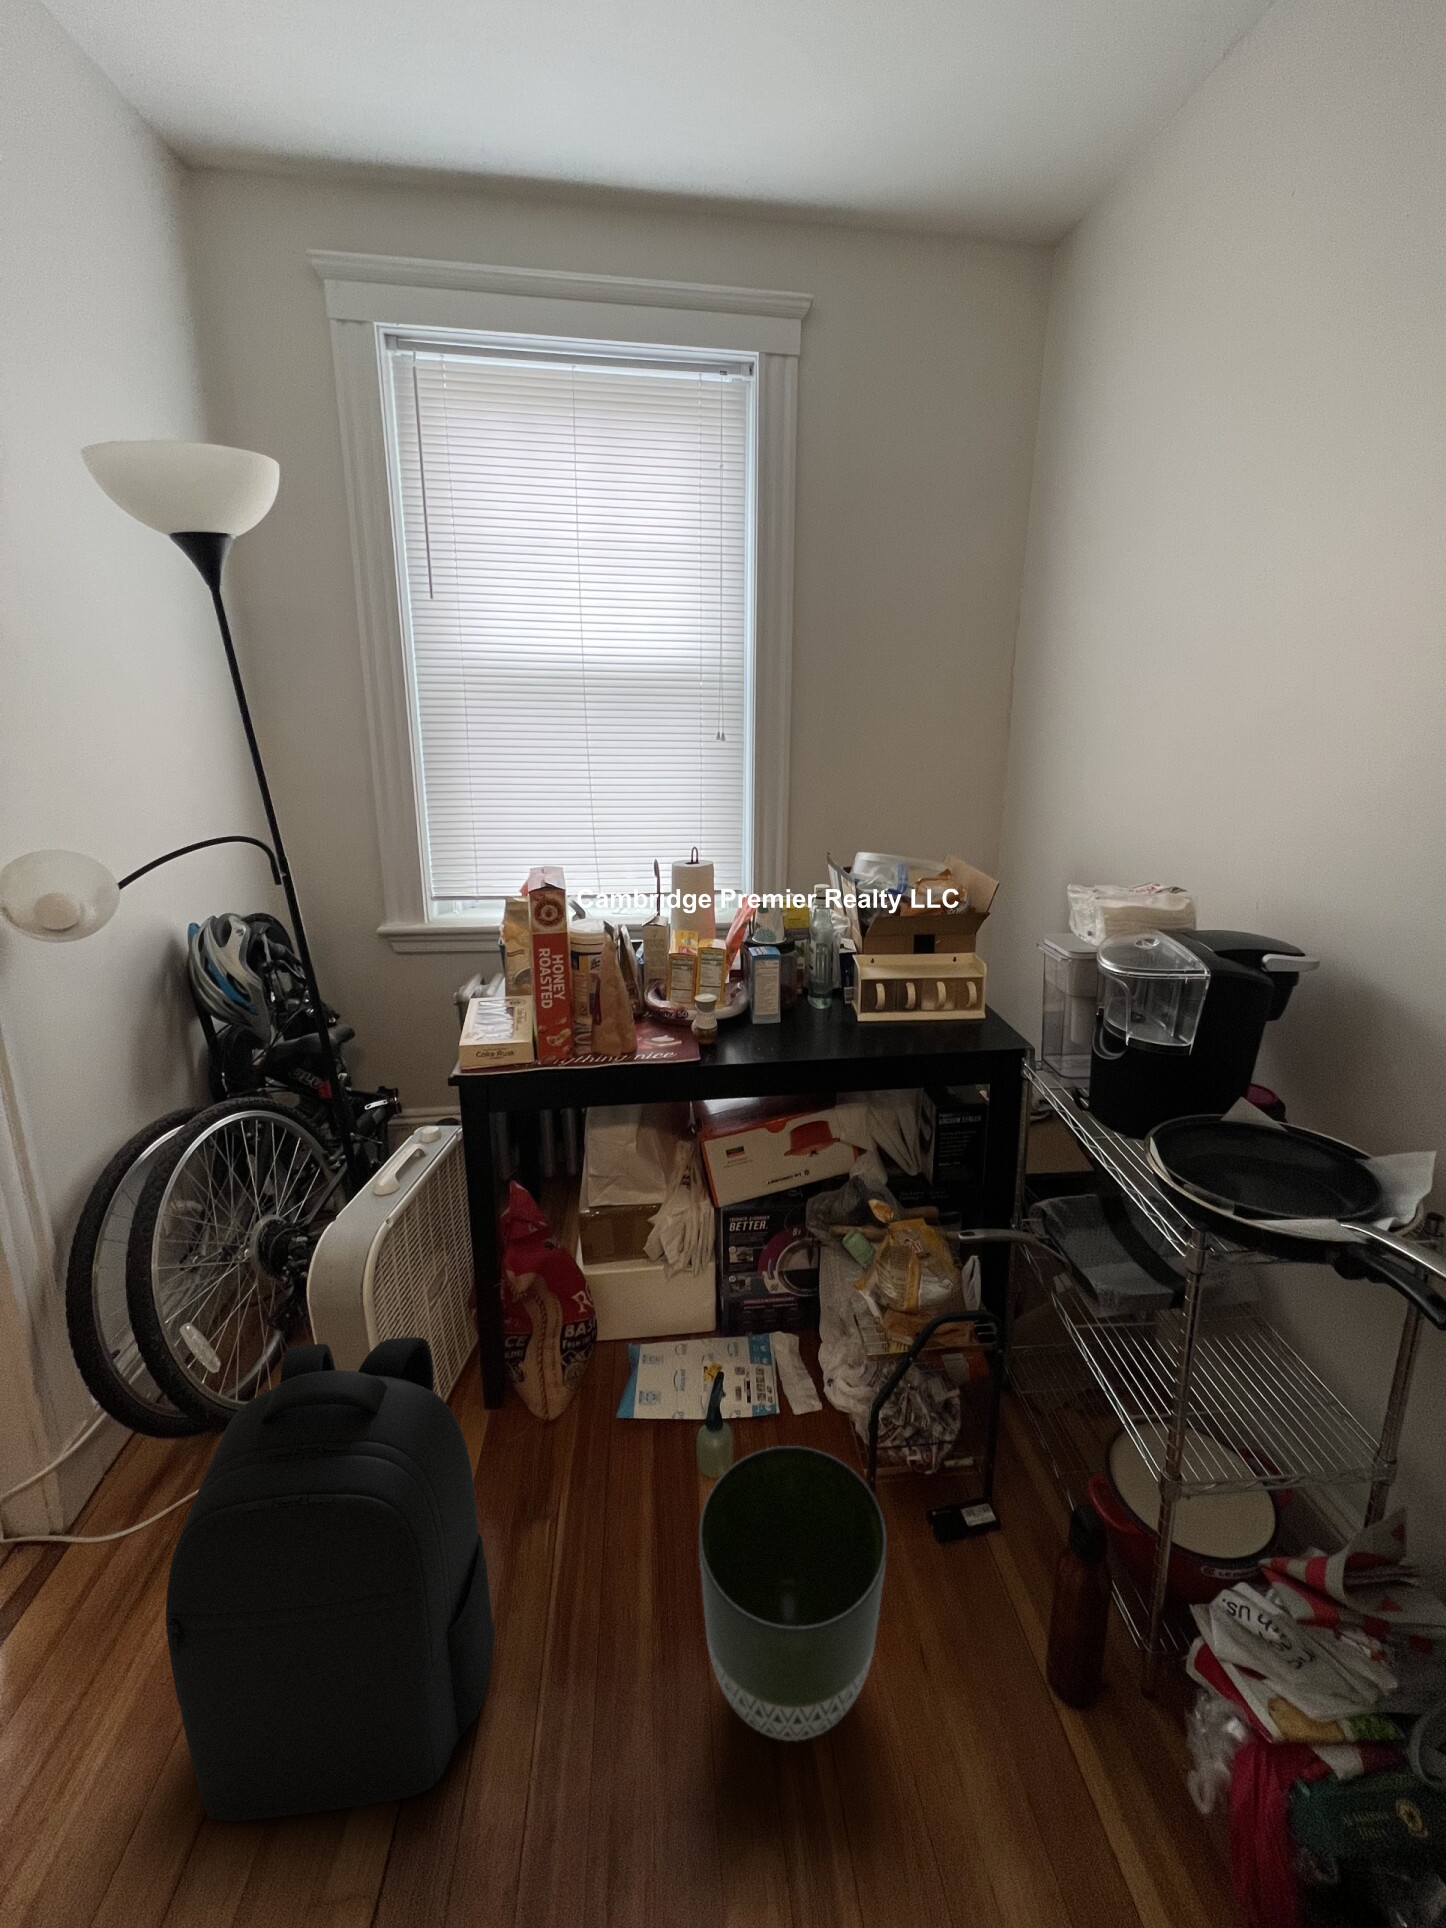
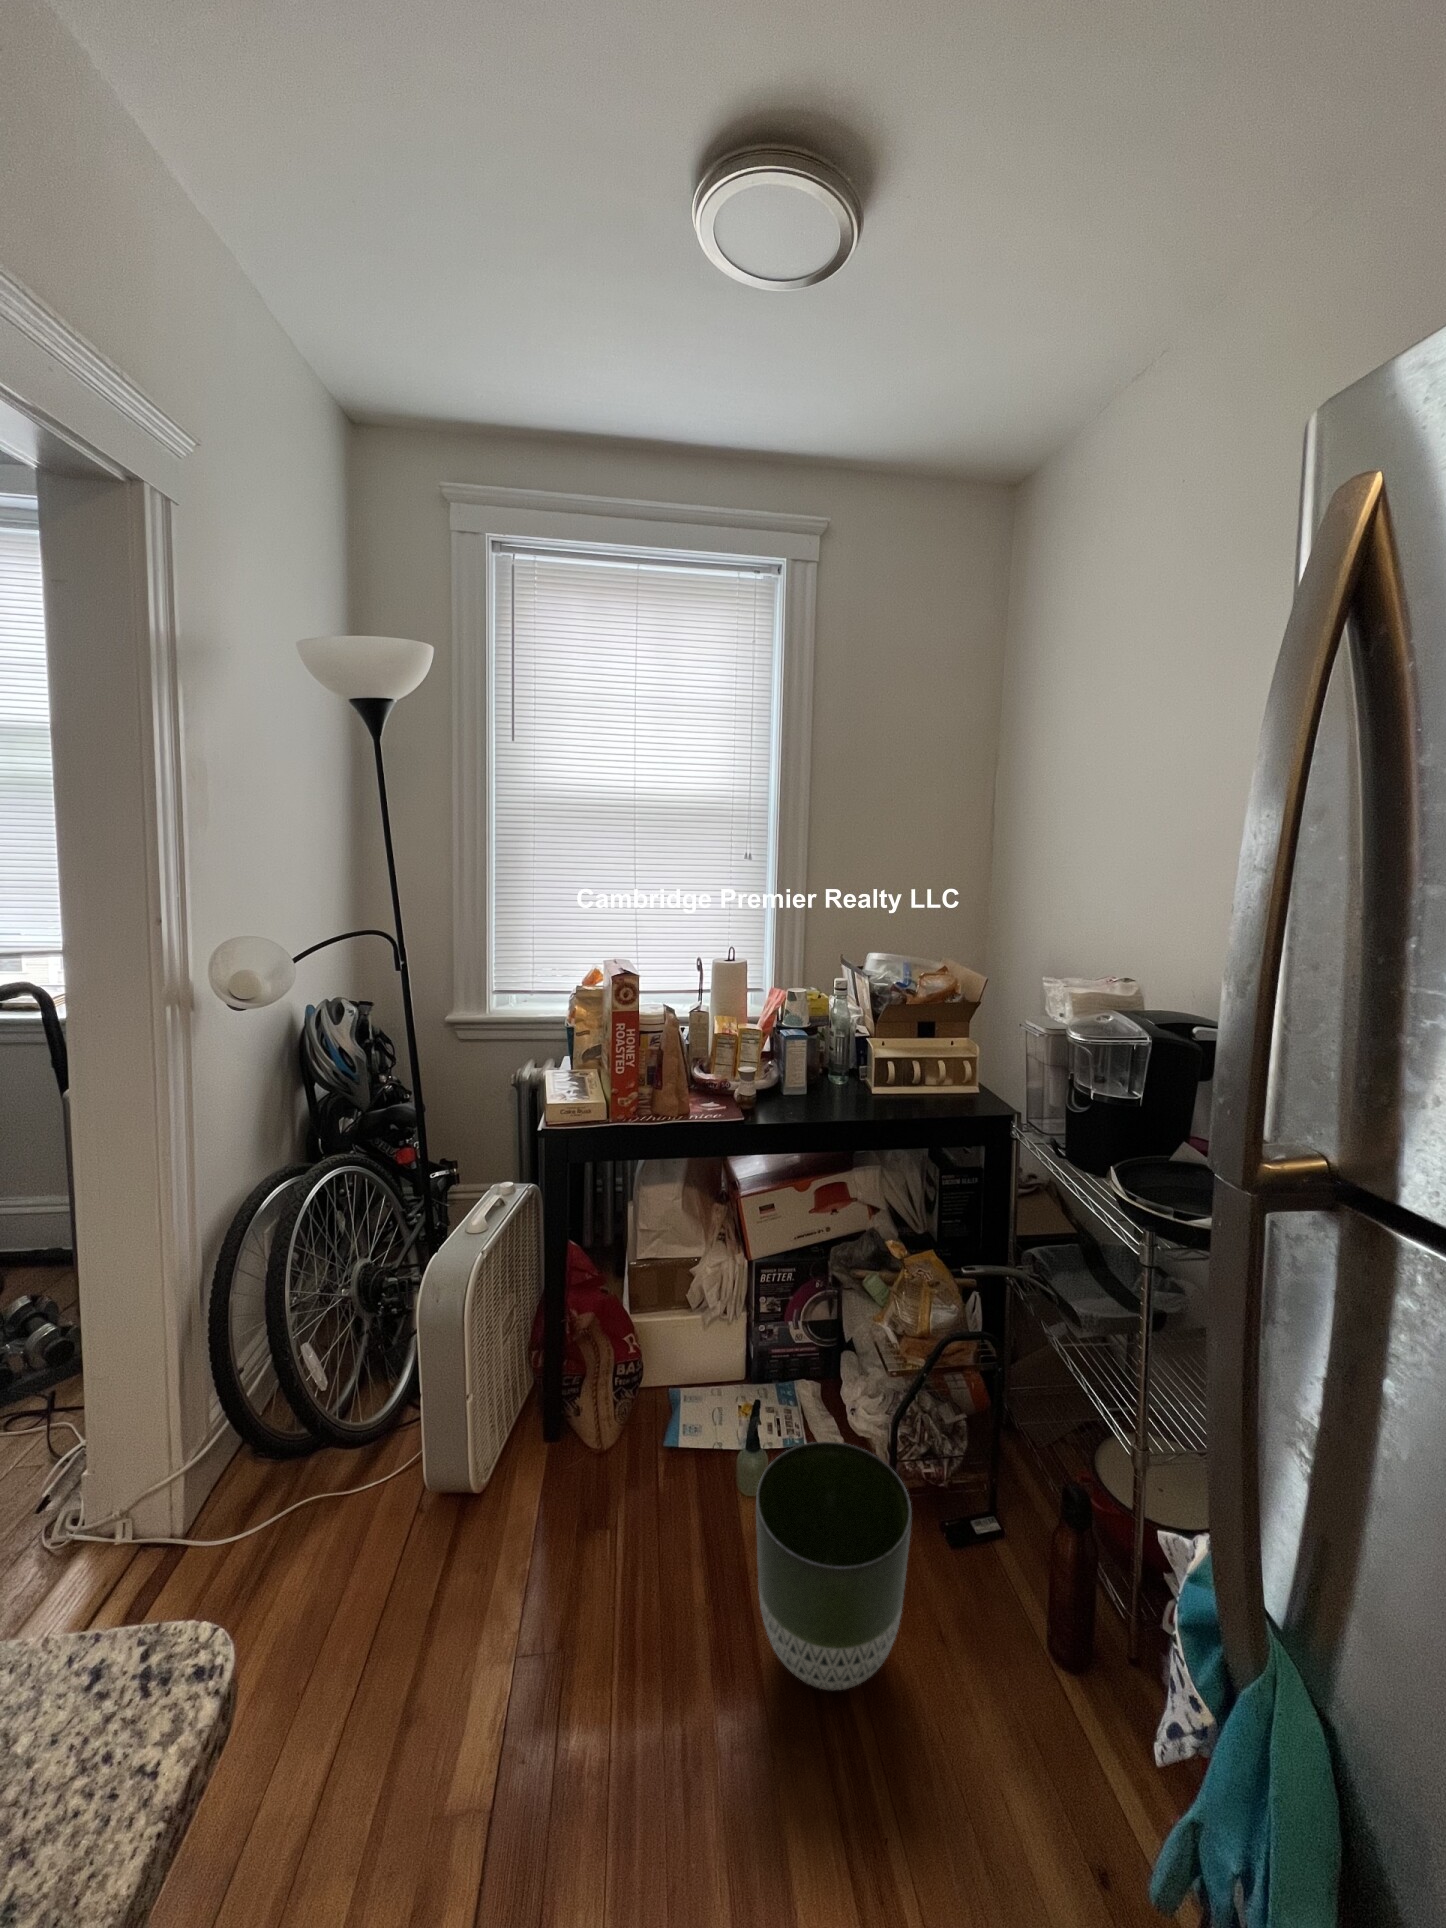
backpack: present [166,1337,495,1821] -> none [329,1337,572,1755]

